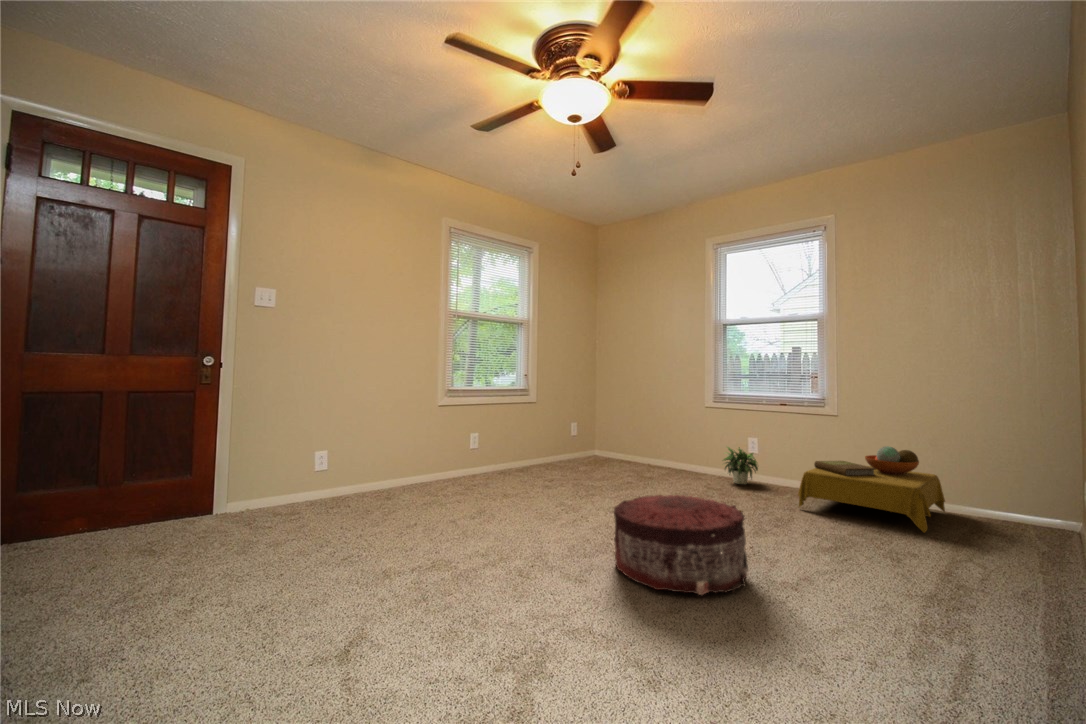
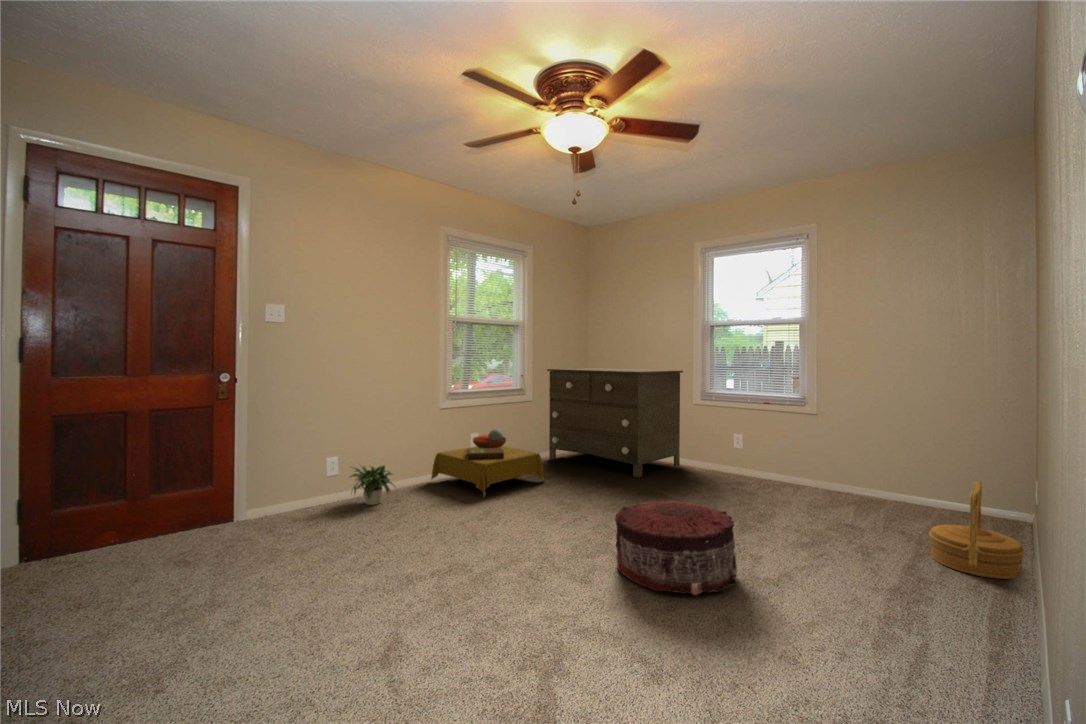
dresser: none [551,369,691,480] -> present [547,368,683,477]
side table: present [798,446,945,533] -> present [431,429,544,497]
potted plant: present [723,447,758,484] -> present [350,465,394,505]
woven basket: none [963,479,1076,587] -> present [929,482,1025,579]

